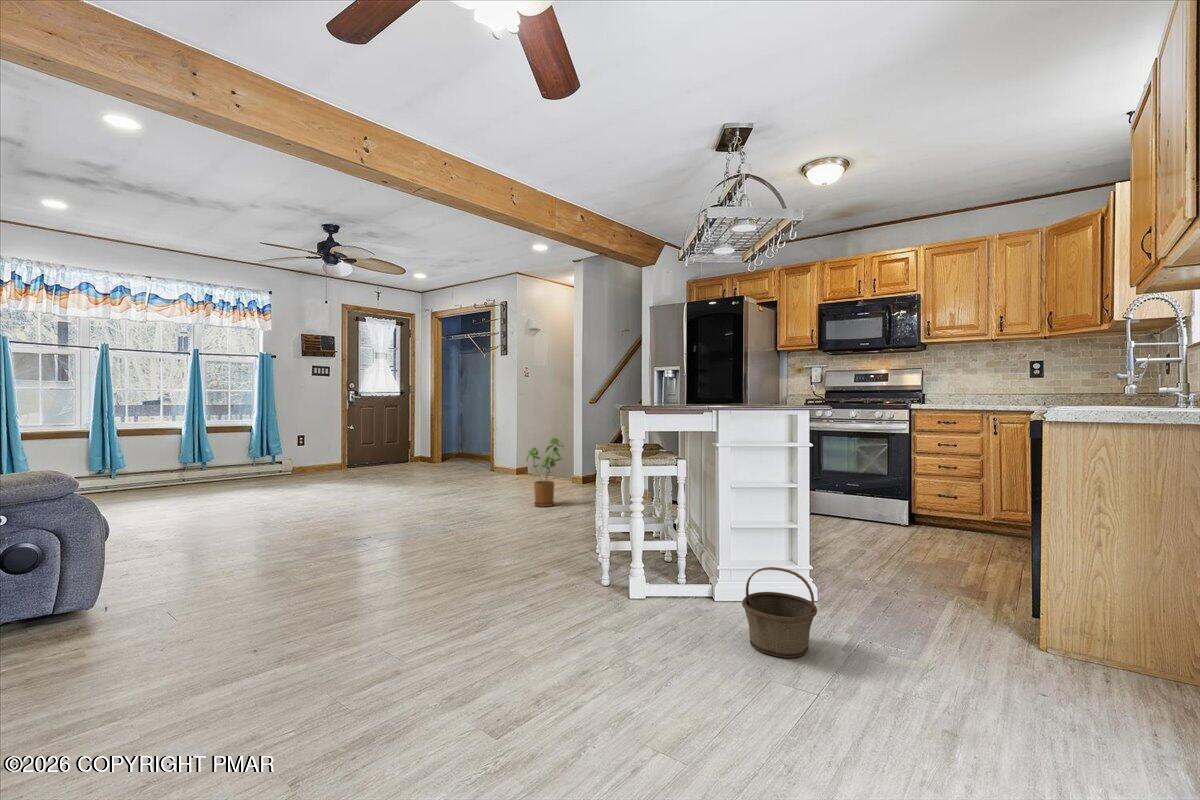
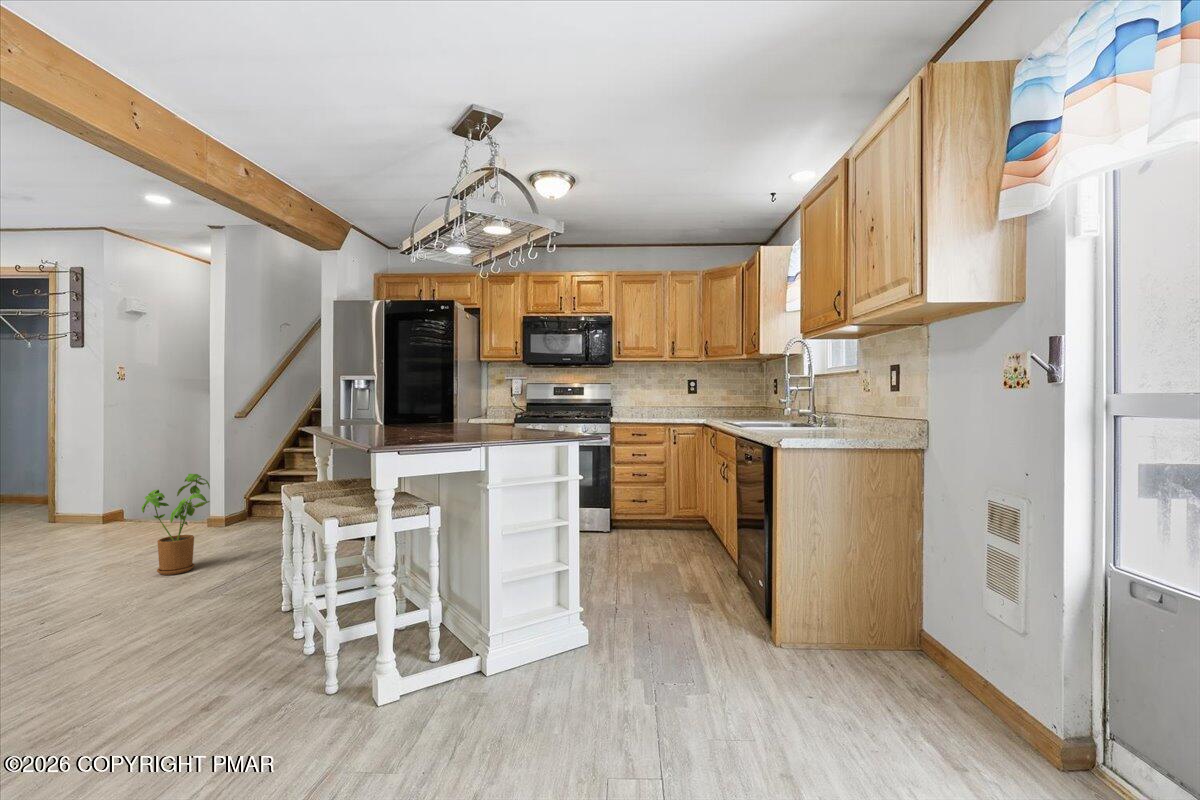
basket: present [742,567,817,658] -> none [546,631,627,739]

